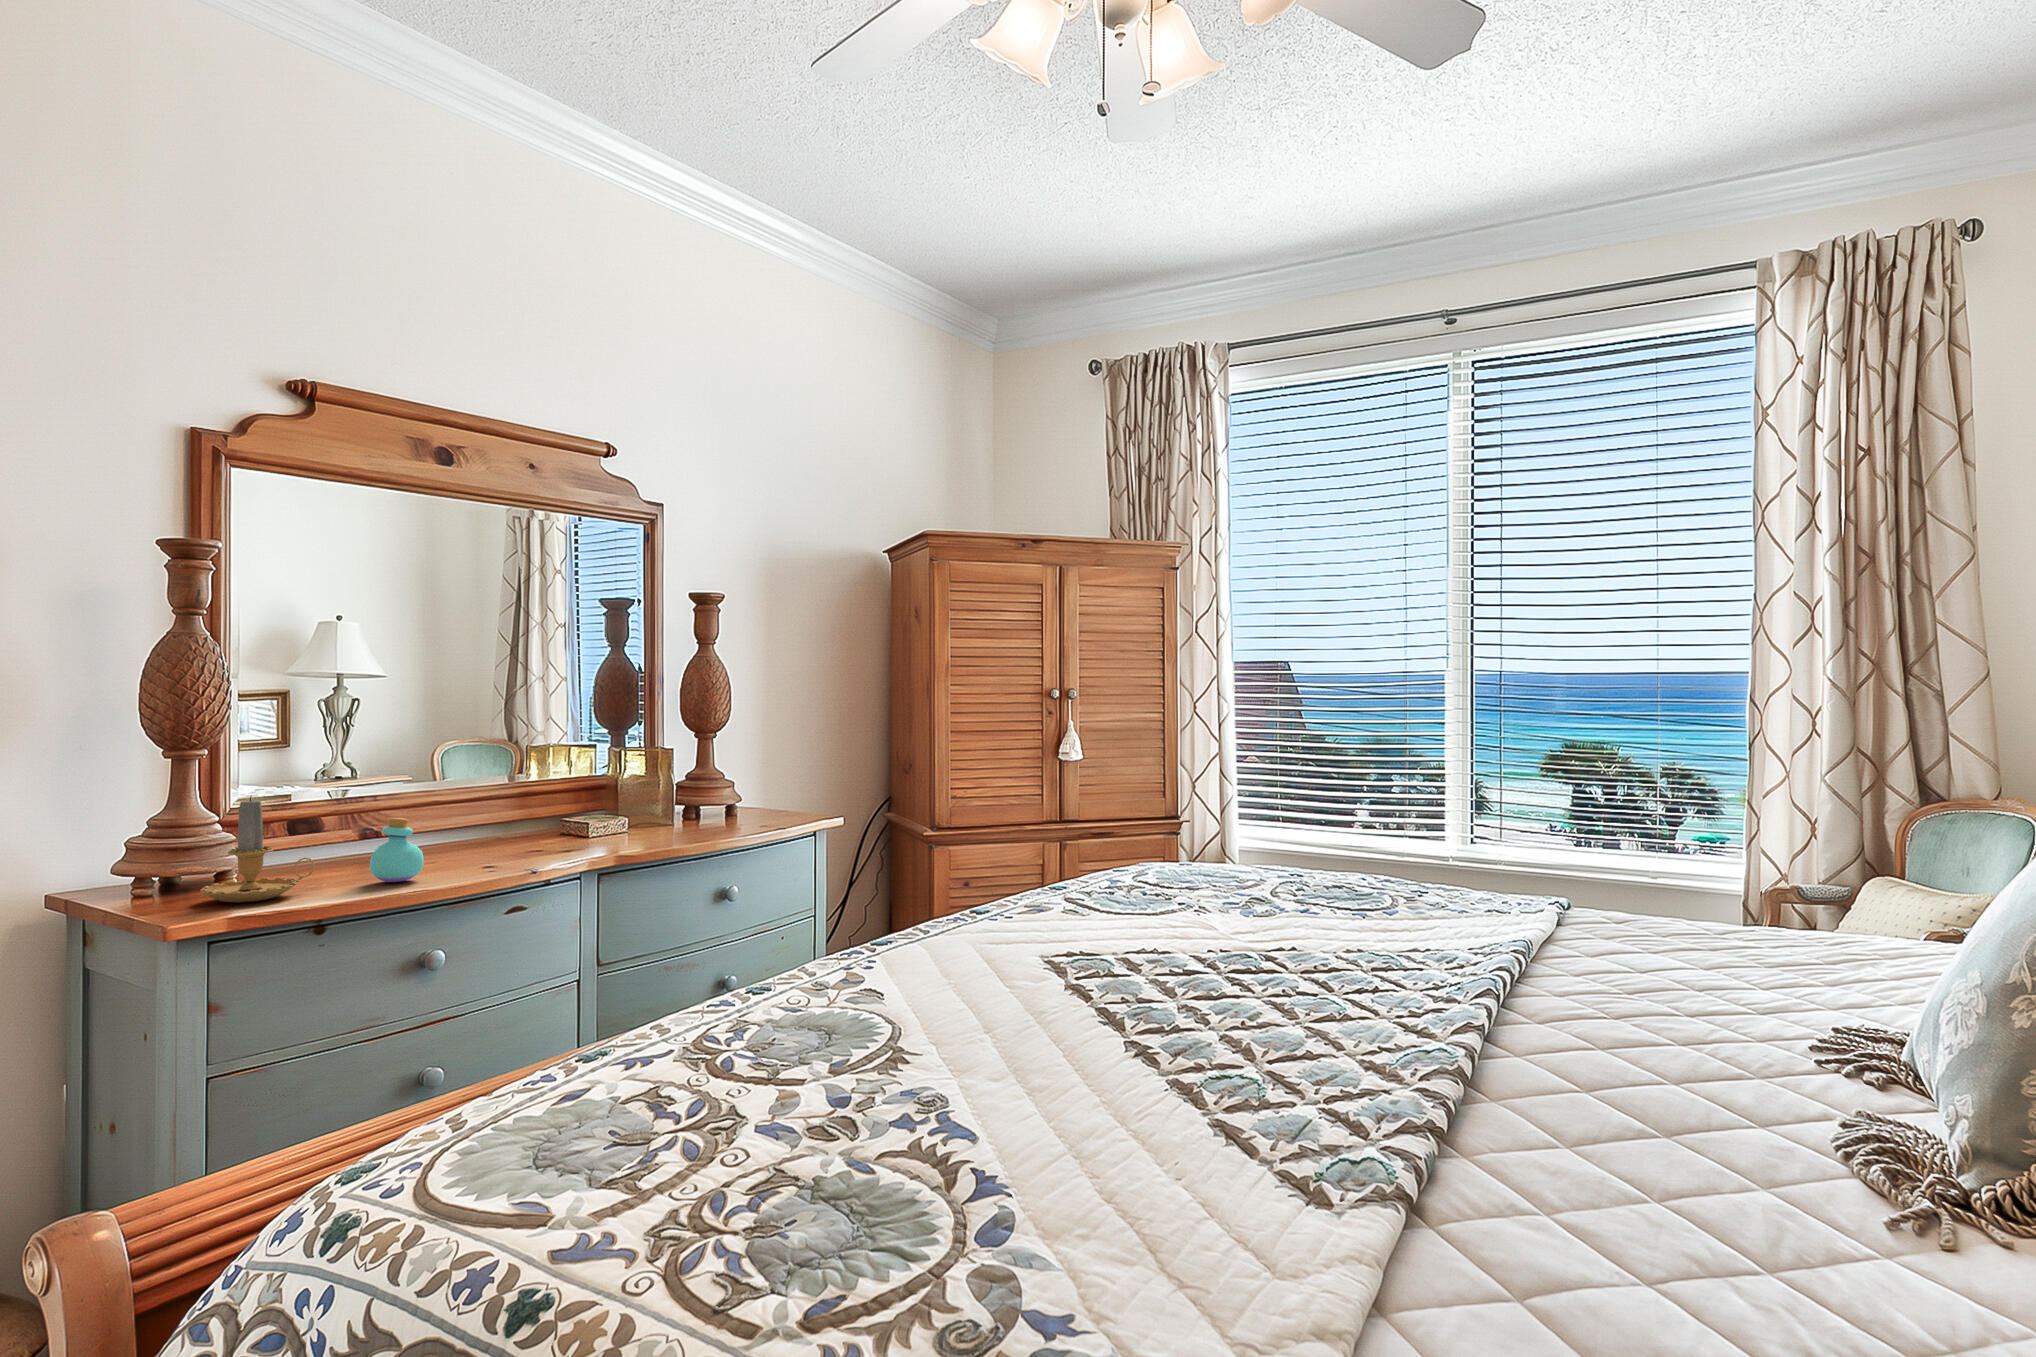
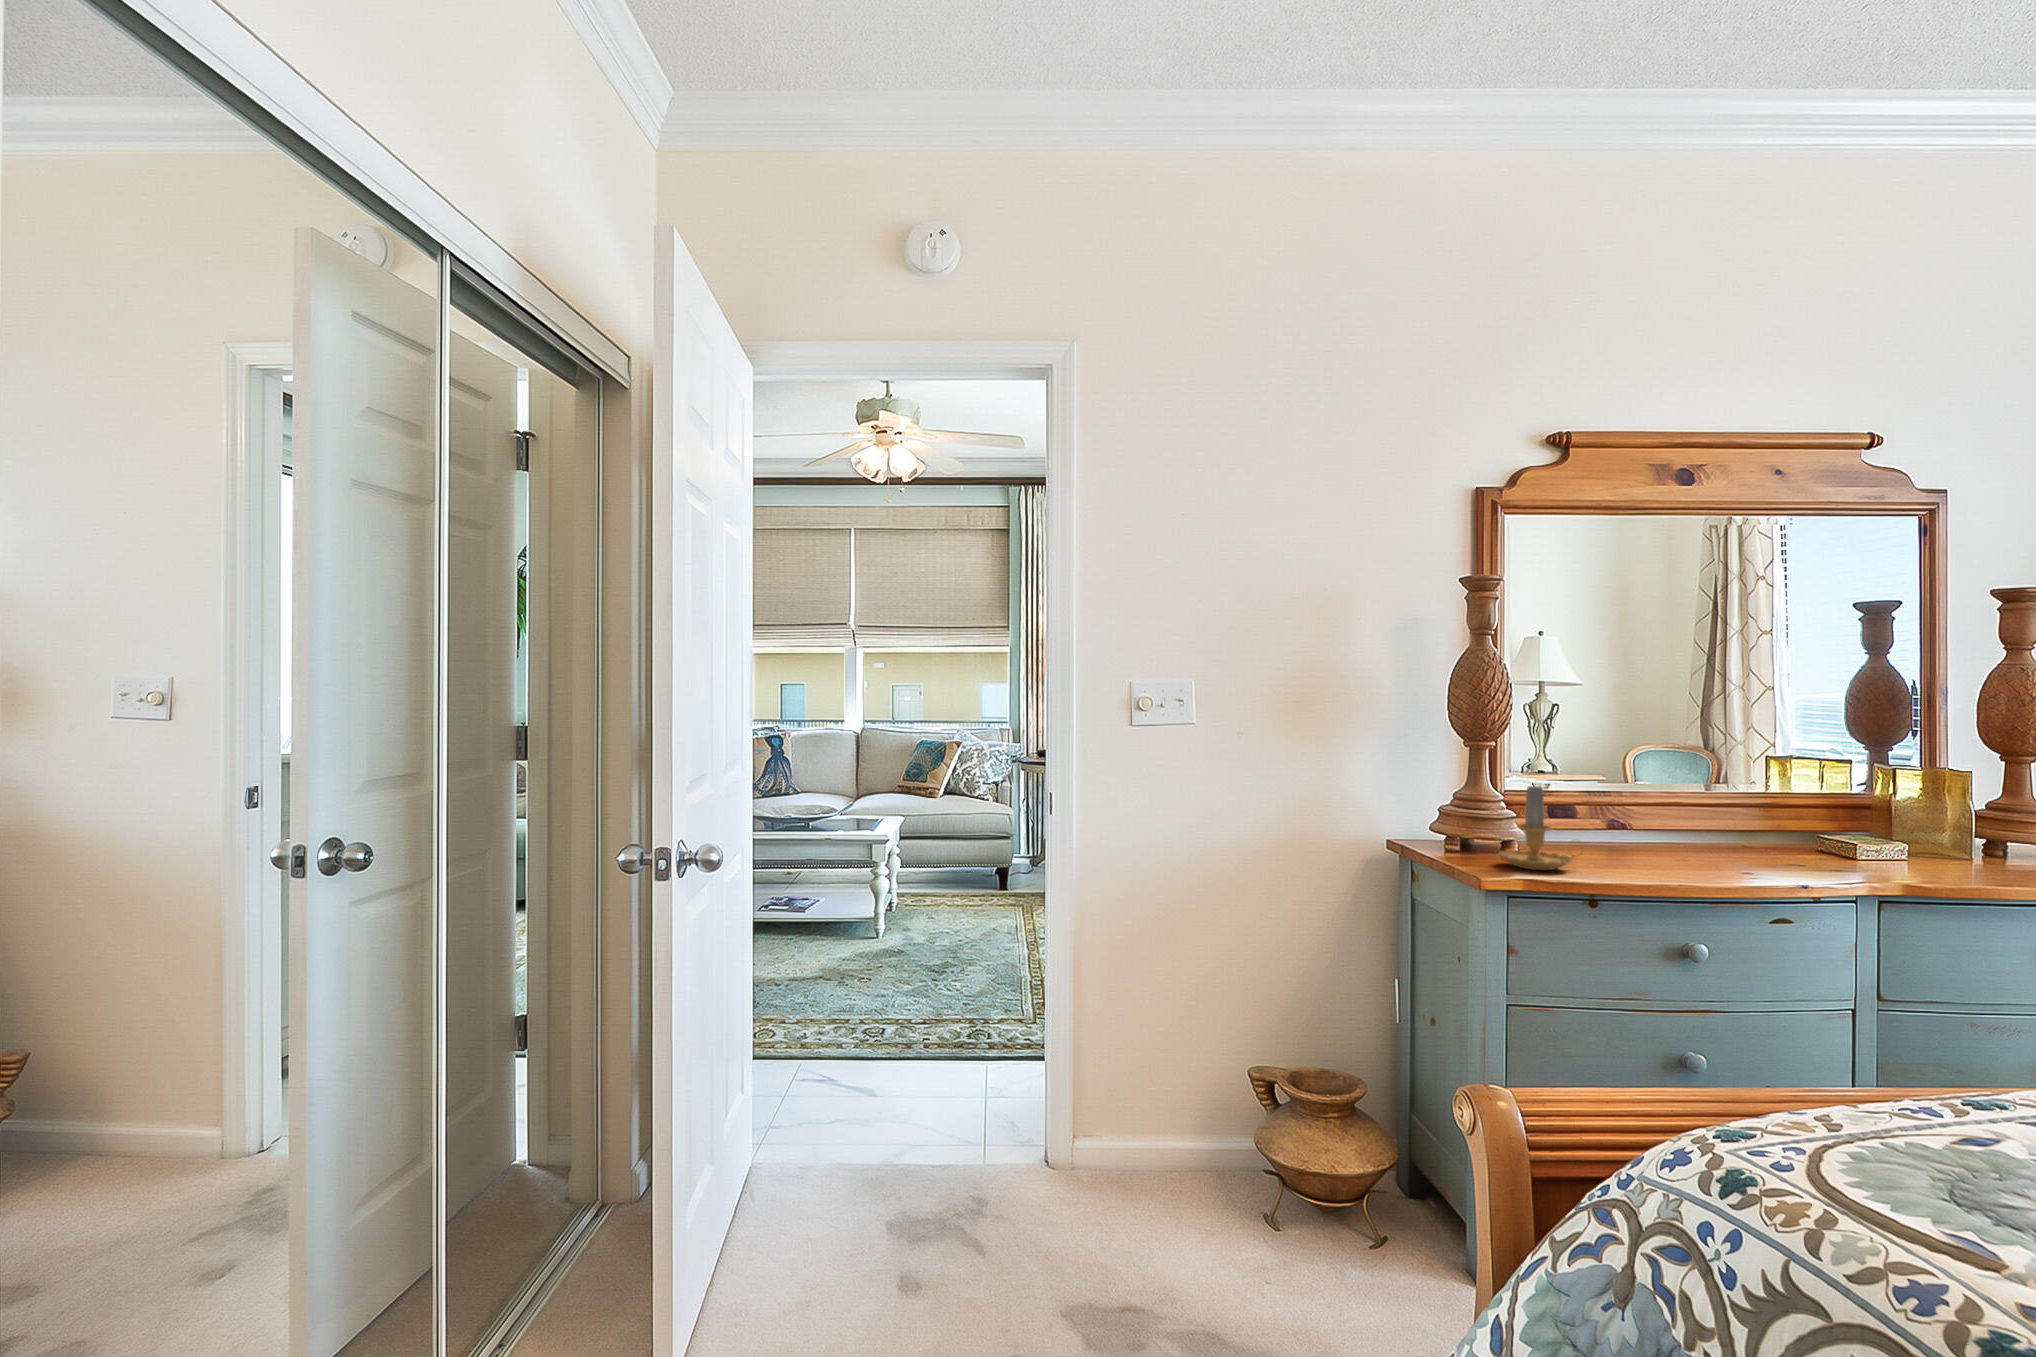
perfume bottle: present [370,818,424,882] -> none [1631,814,1683,874]

